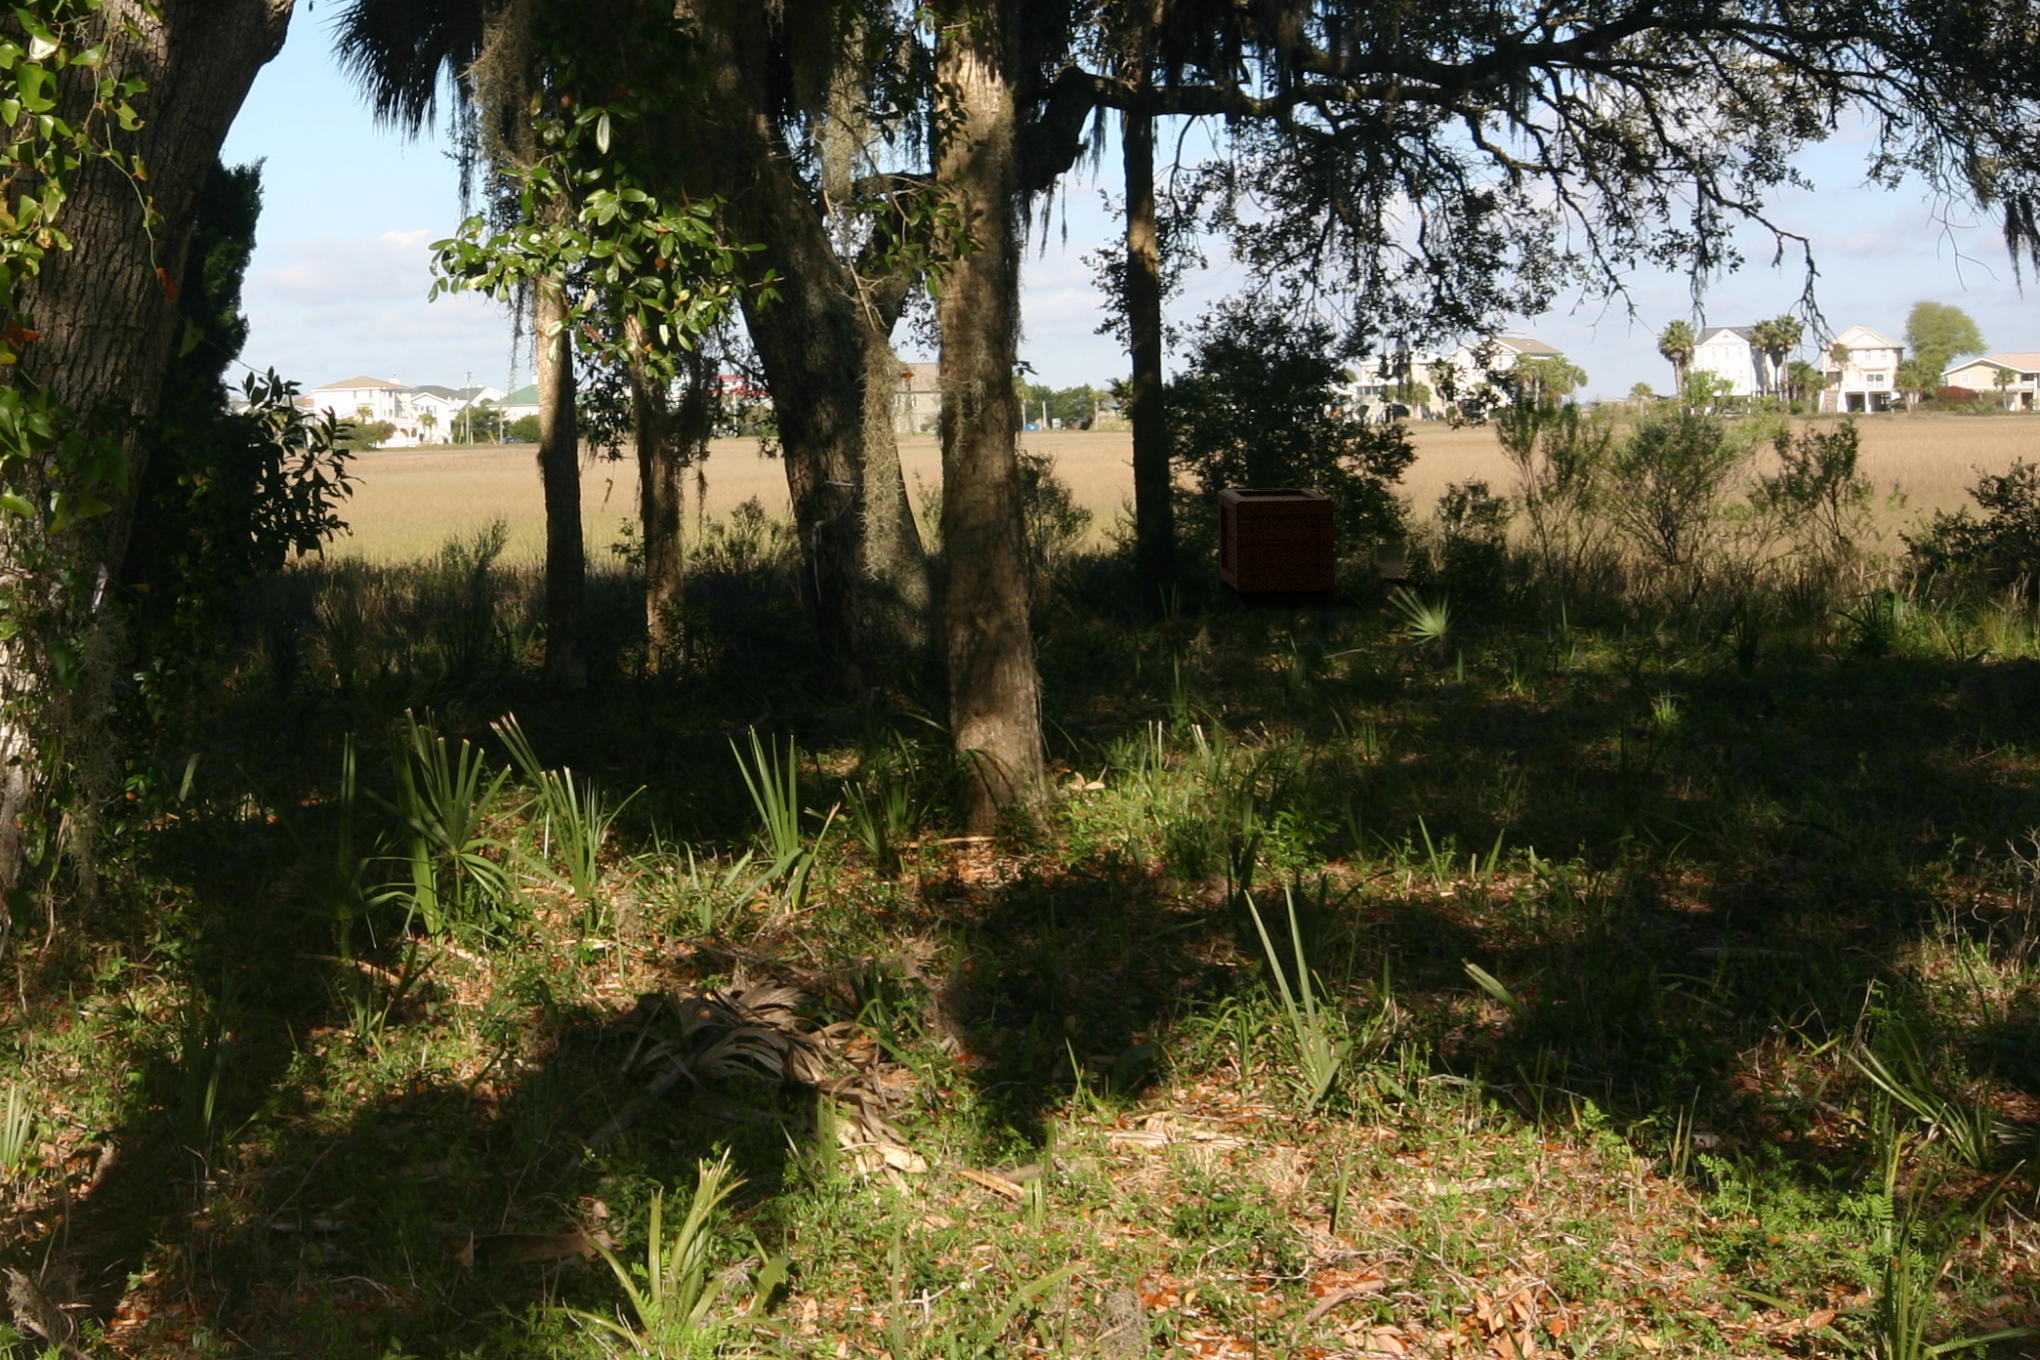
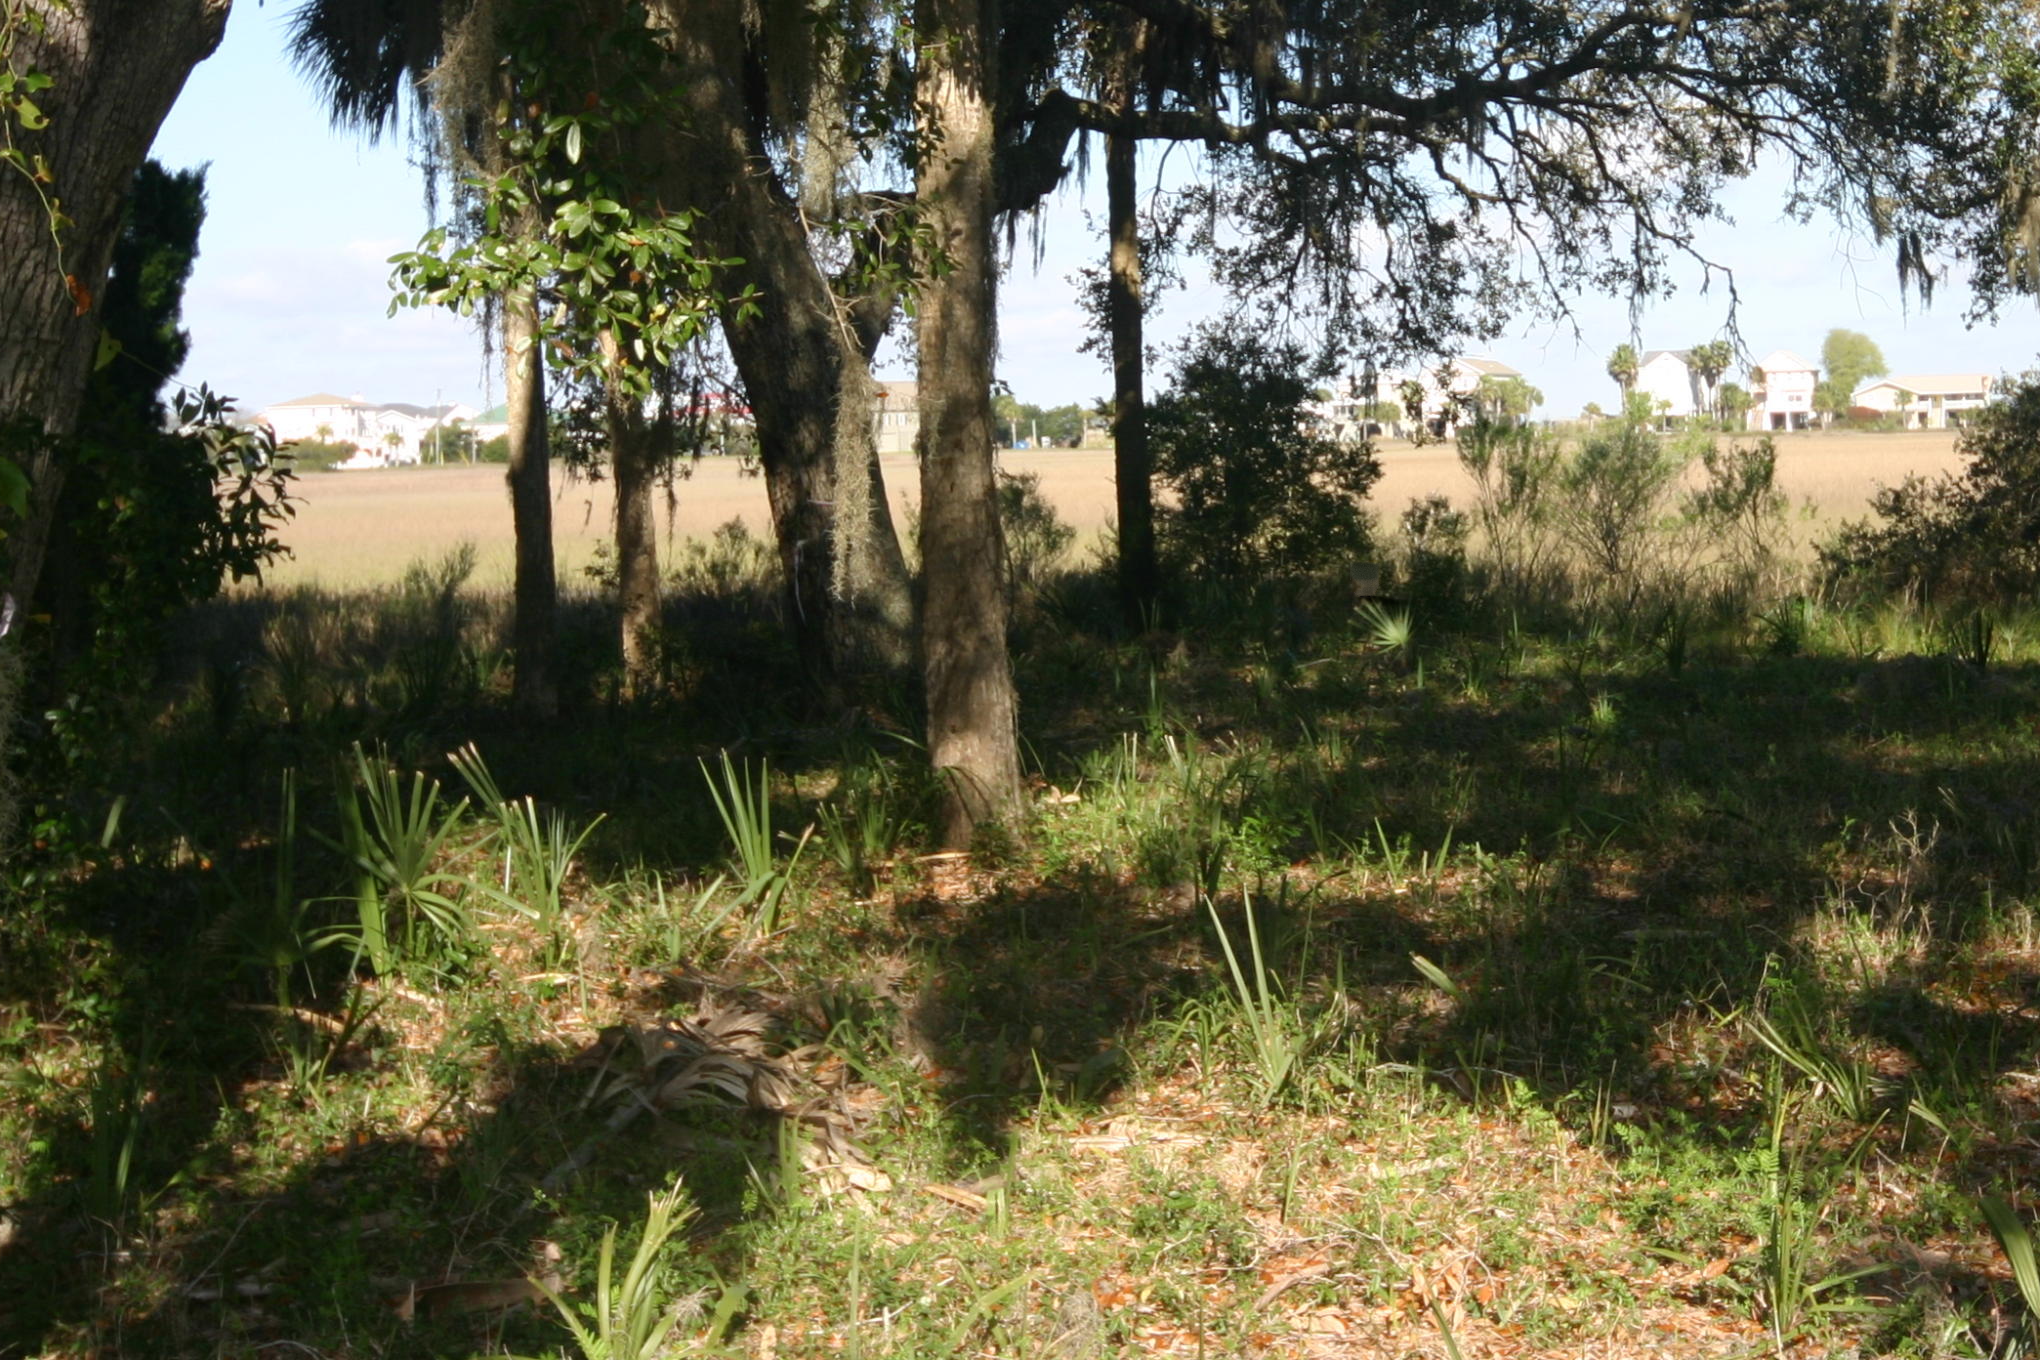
wooden crate: present [1218,488,1334,593] -> none [1203,508,1312,615]

